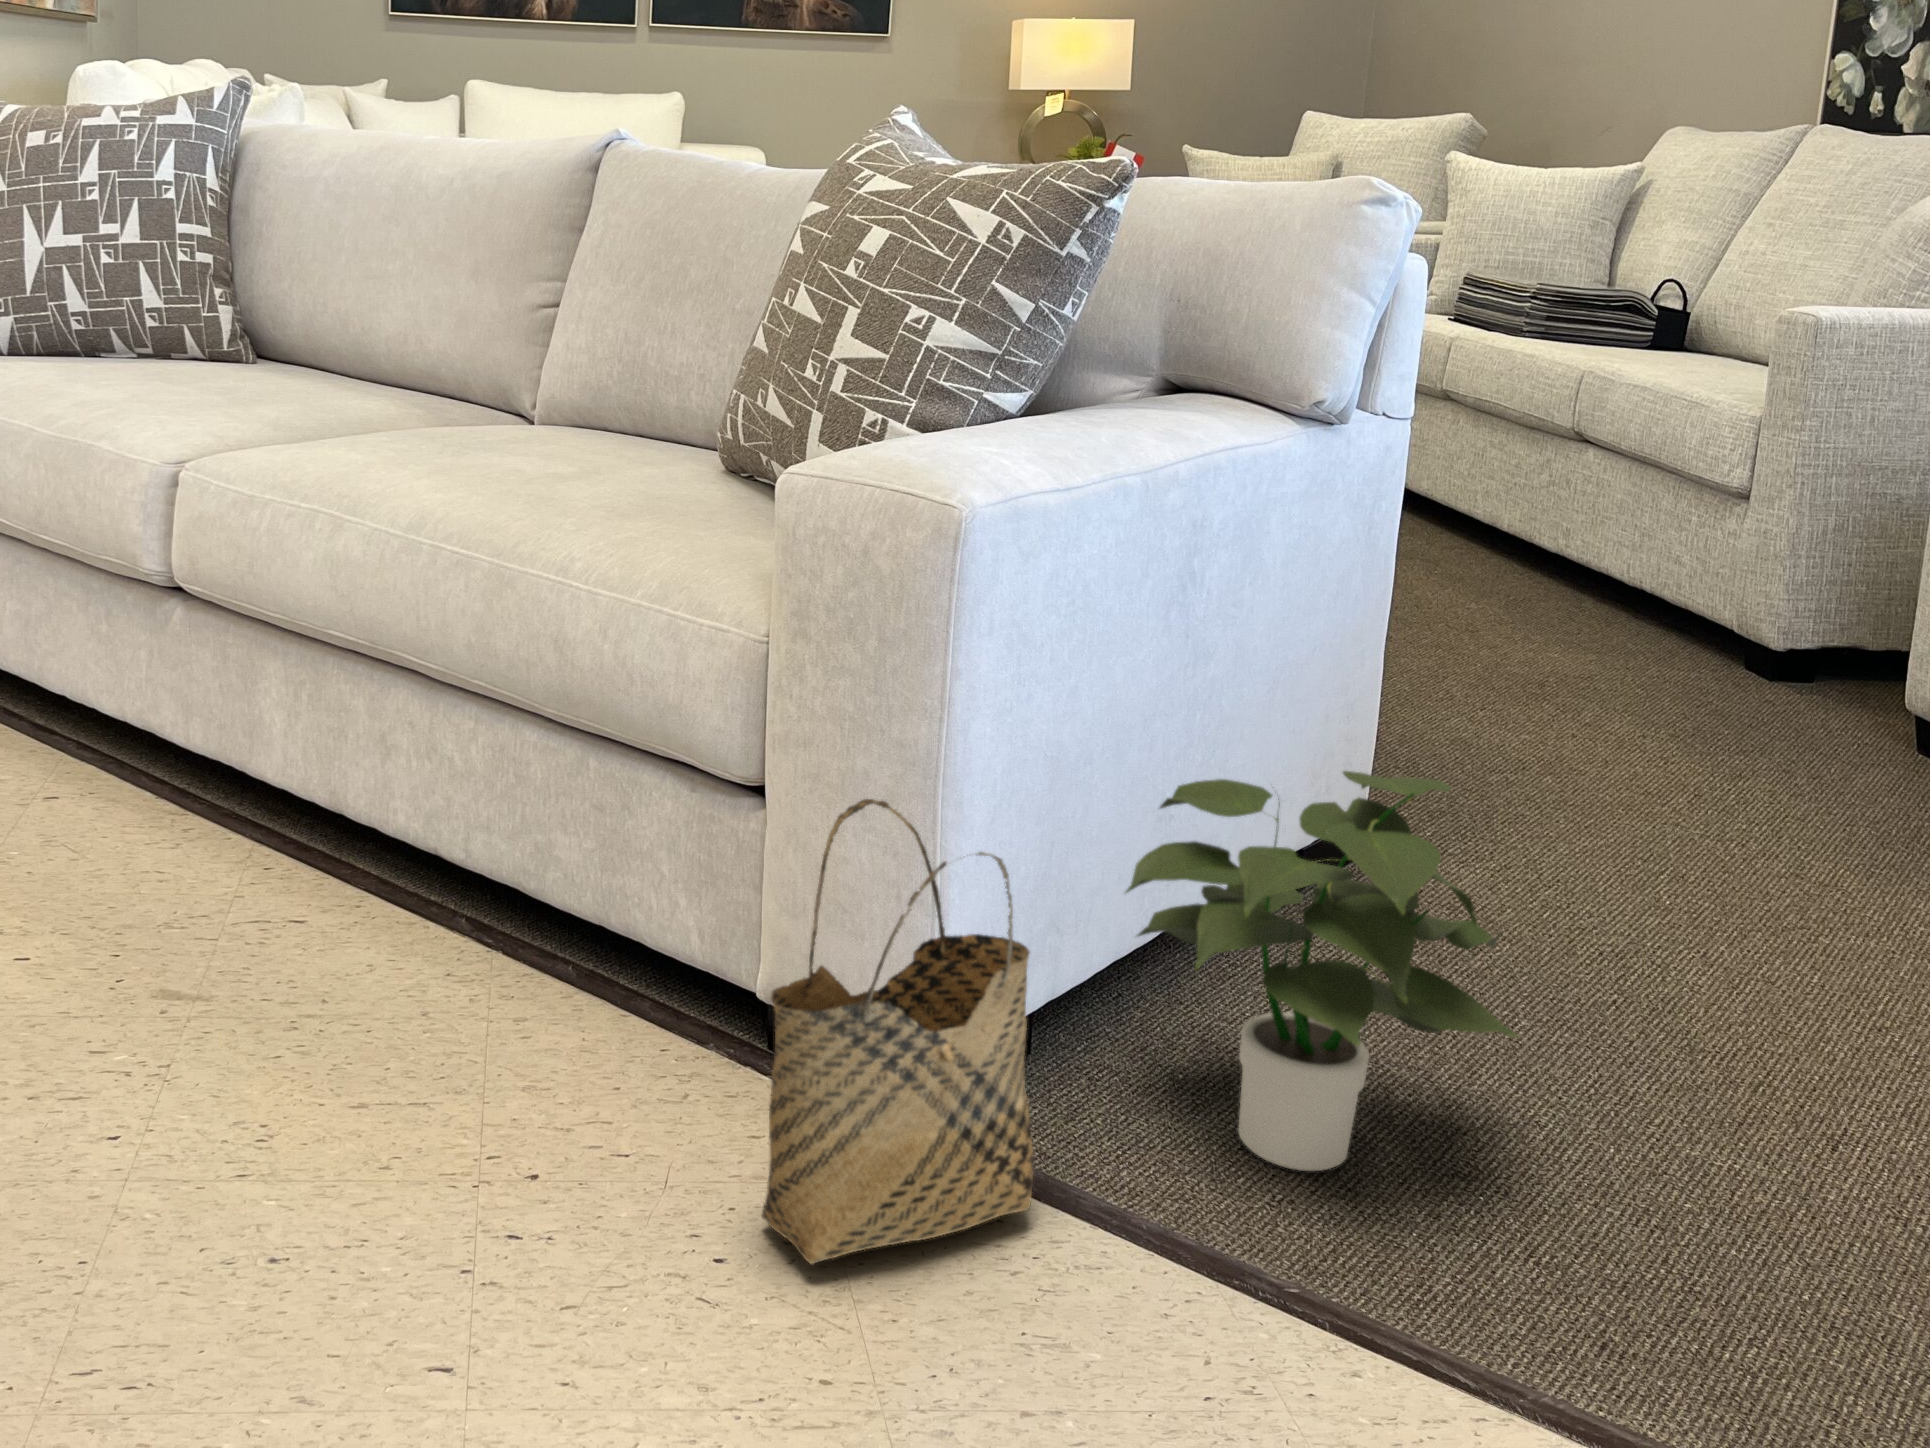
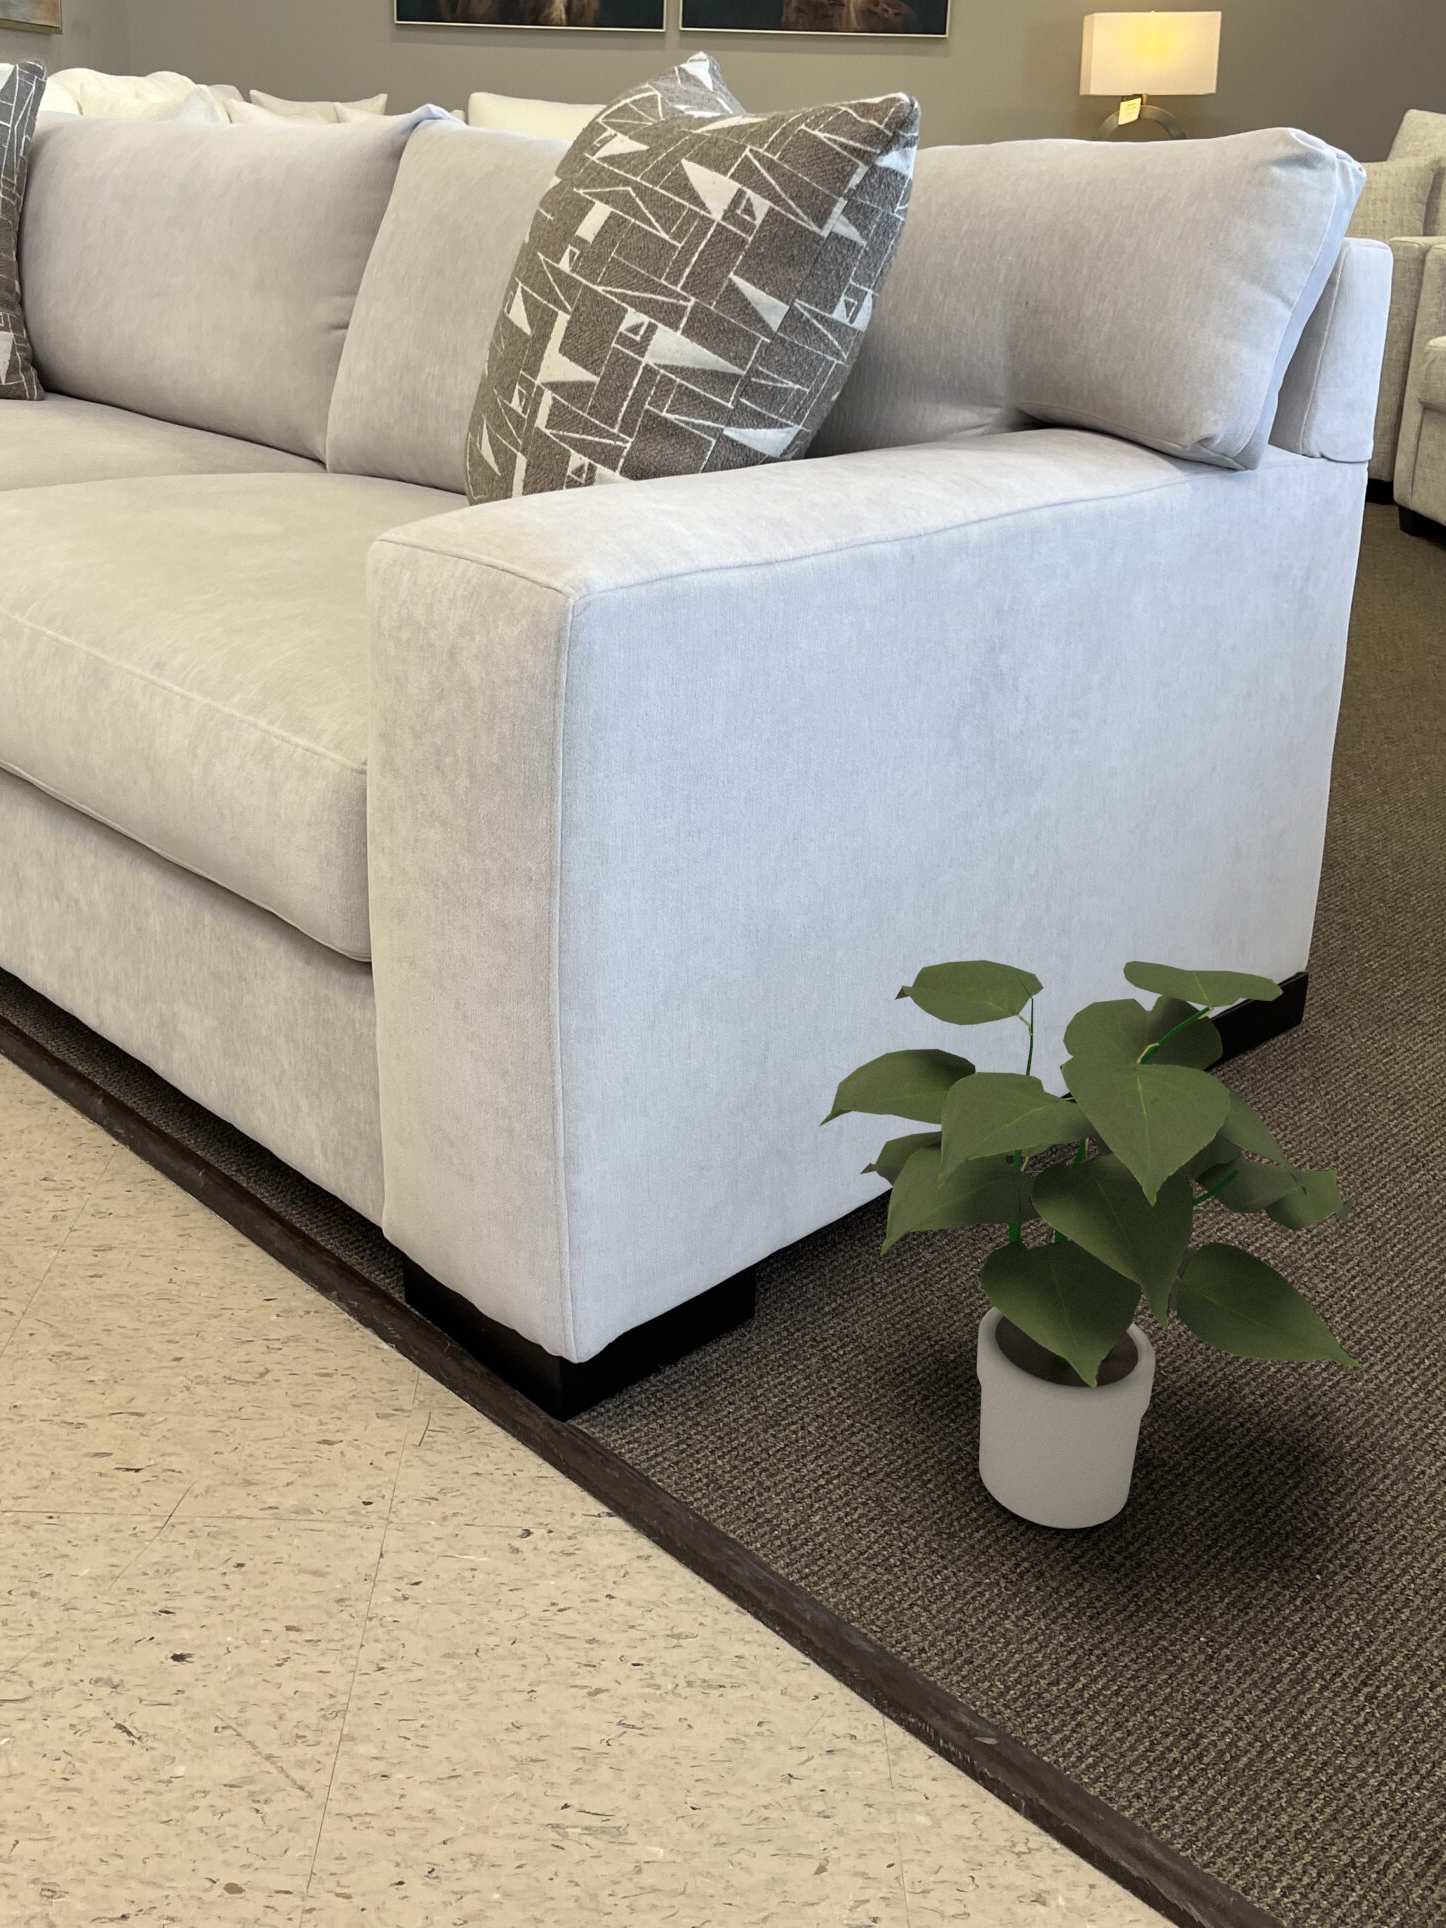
woven basket: present [762,799,1034,1264] -> none [186,1008,626,1689]

